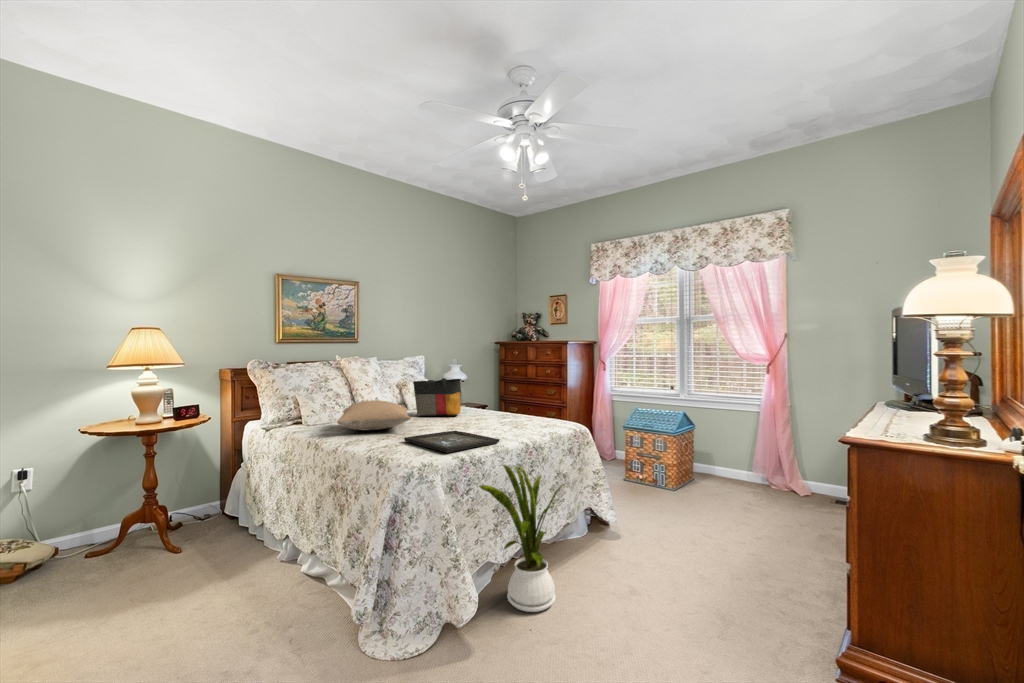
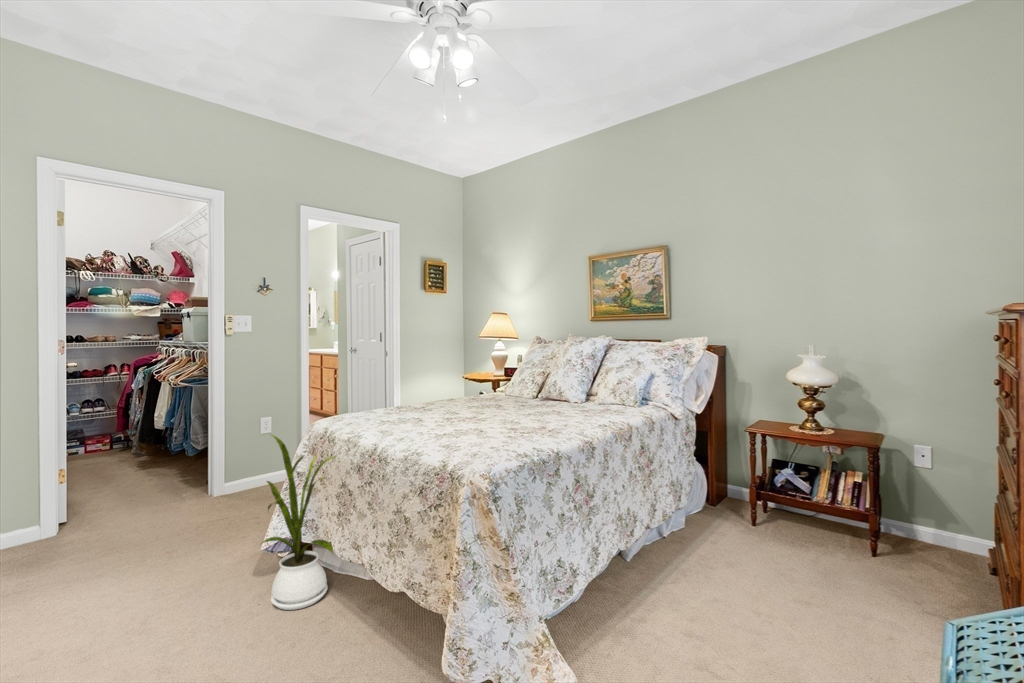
tote bag: present [413,378,461,416] -> none [545,367,586,418]
pillow: present [337,400,411,430] -> none [443,380,517,408]
tray: present [404,430,500,453] -> none [339,411,438,433]

